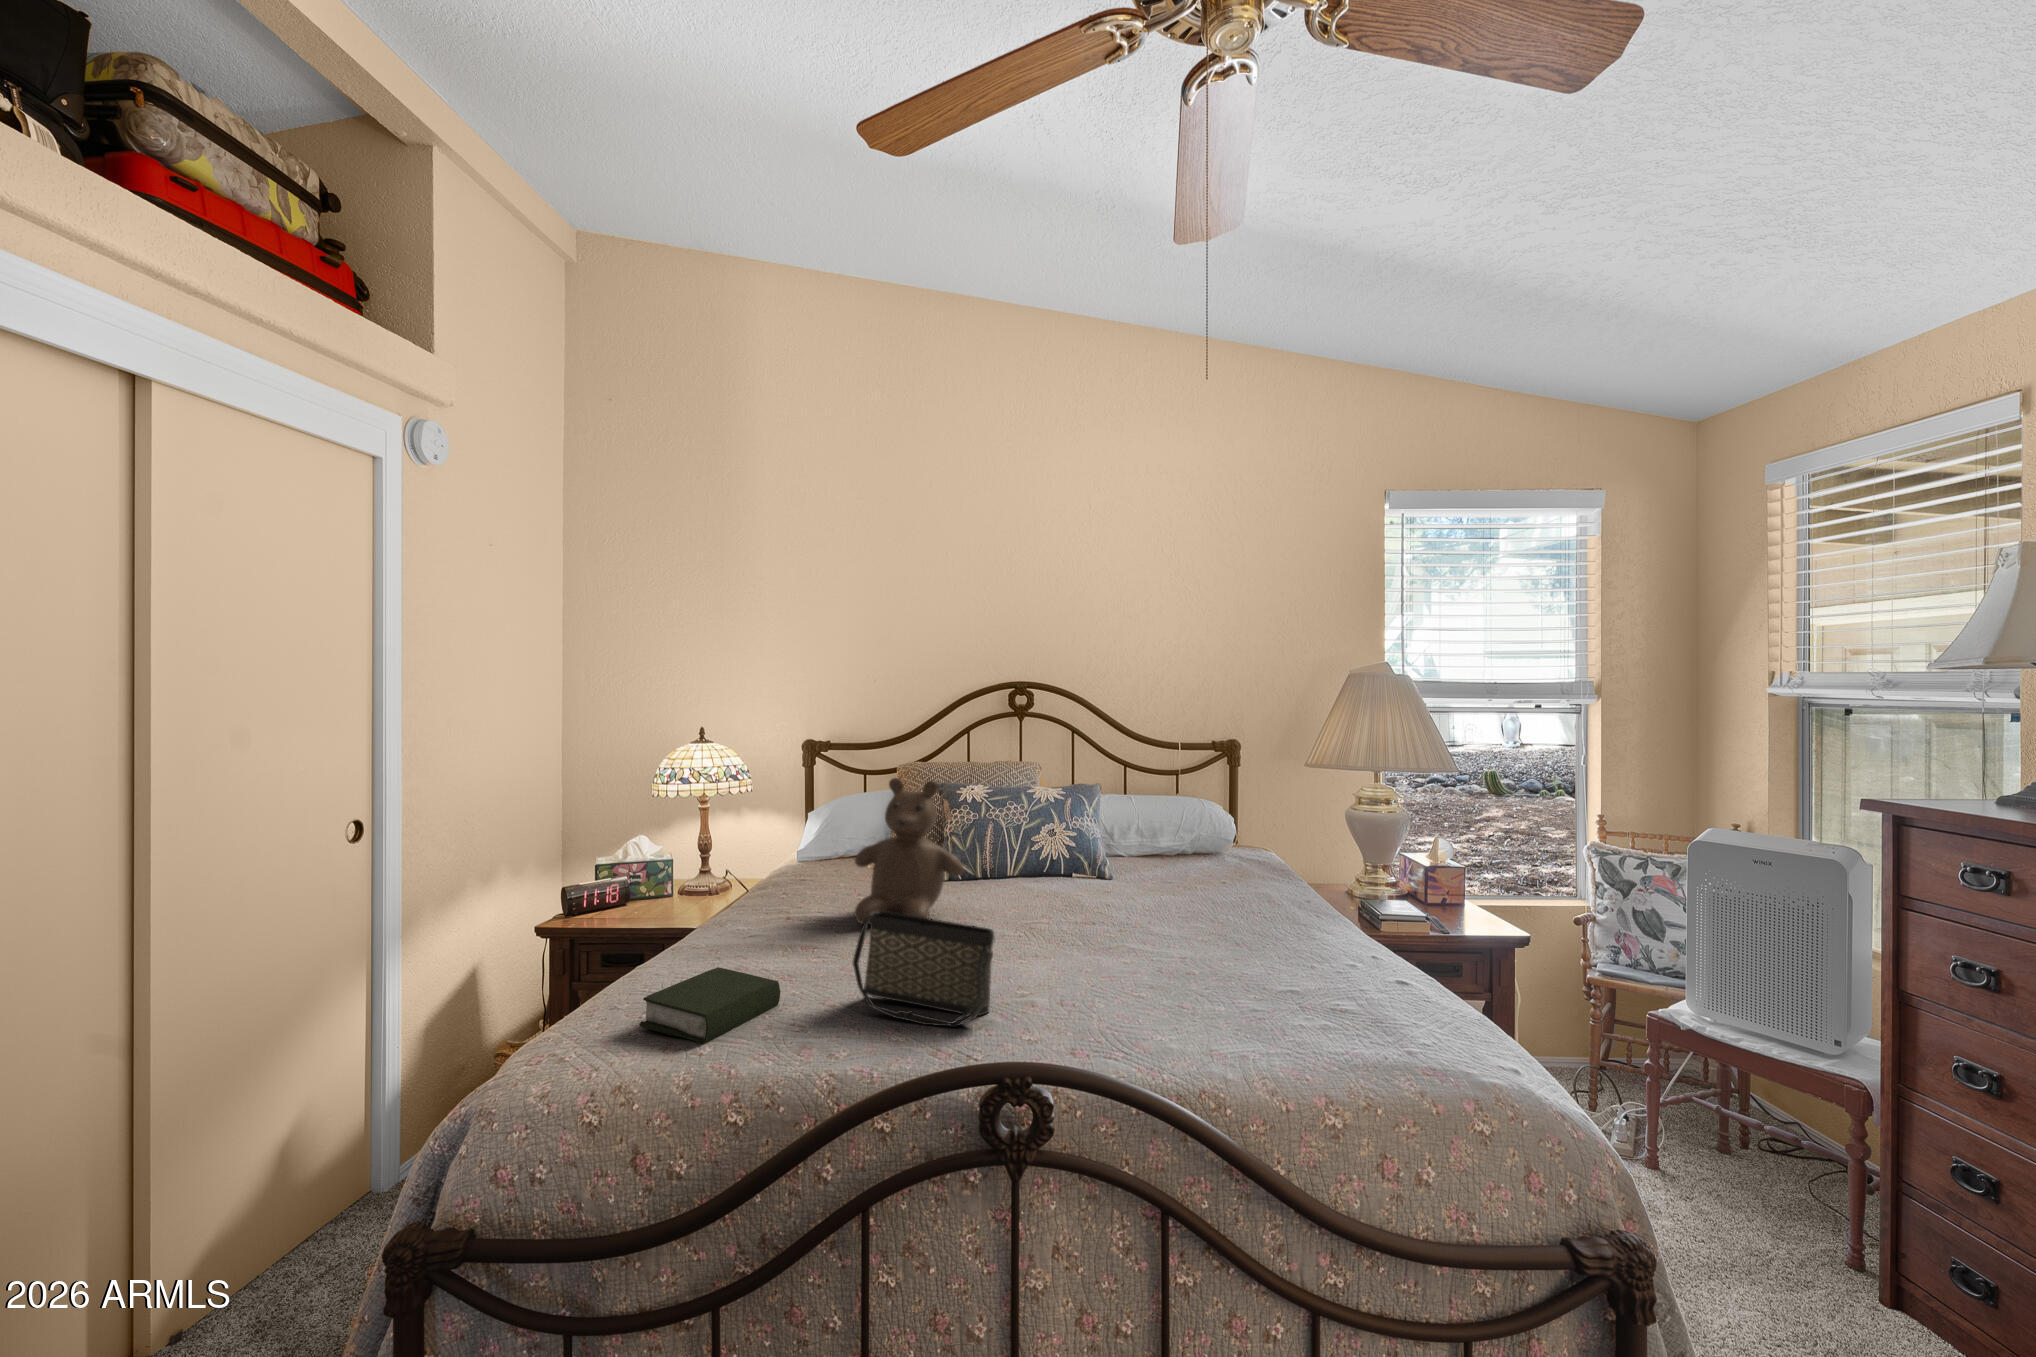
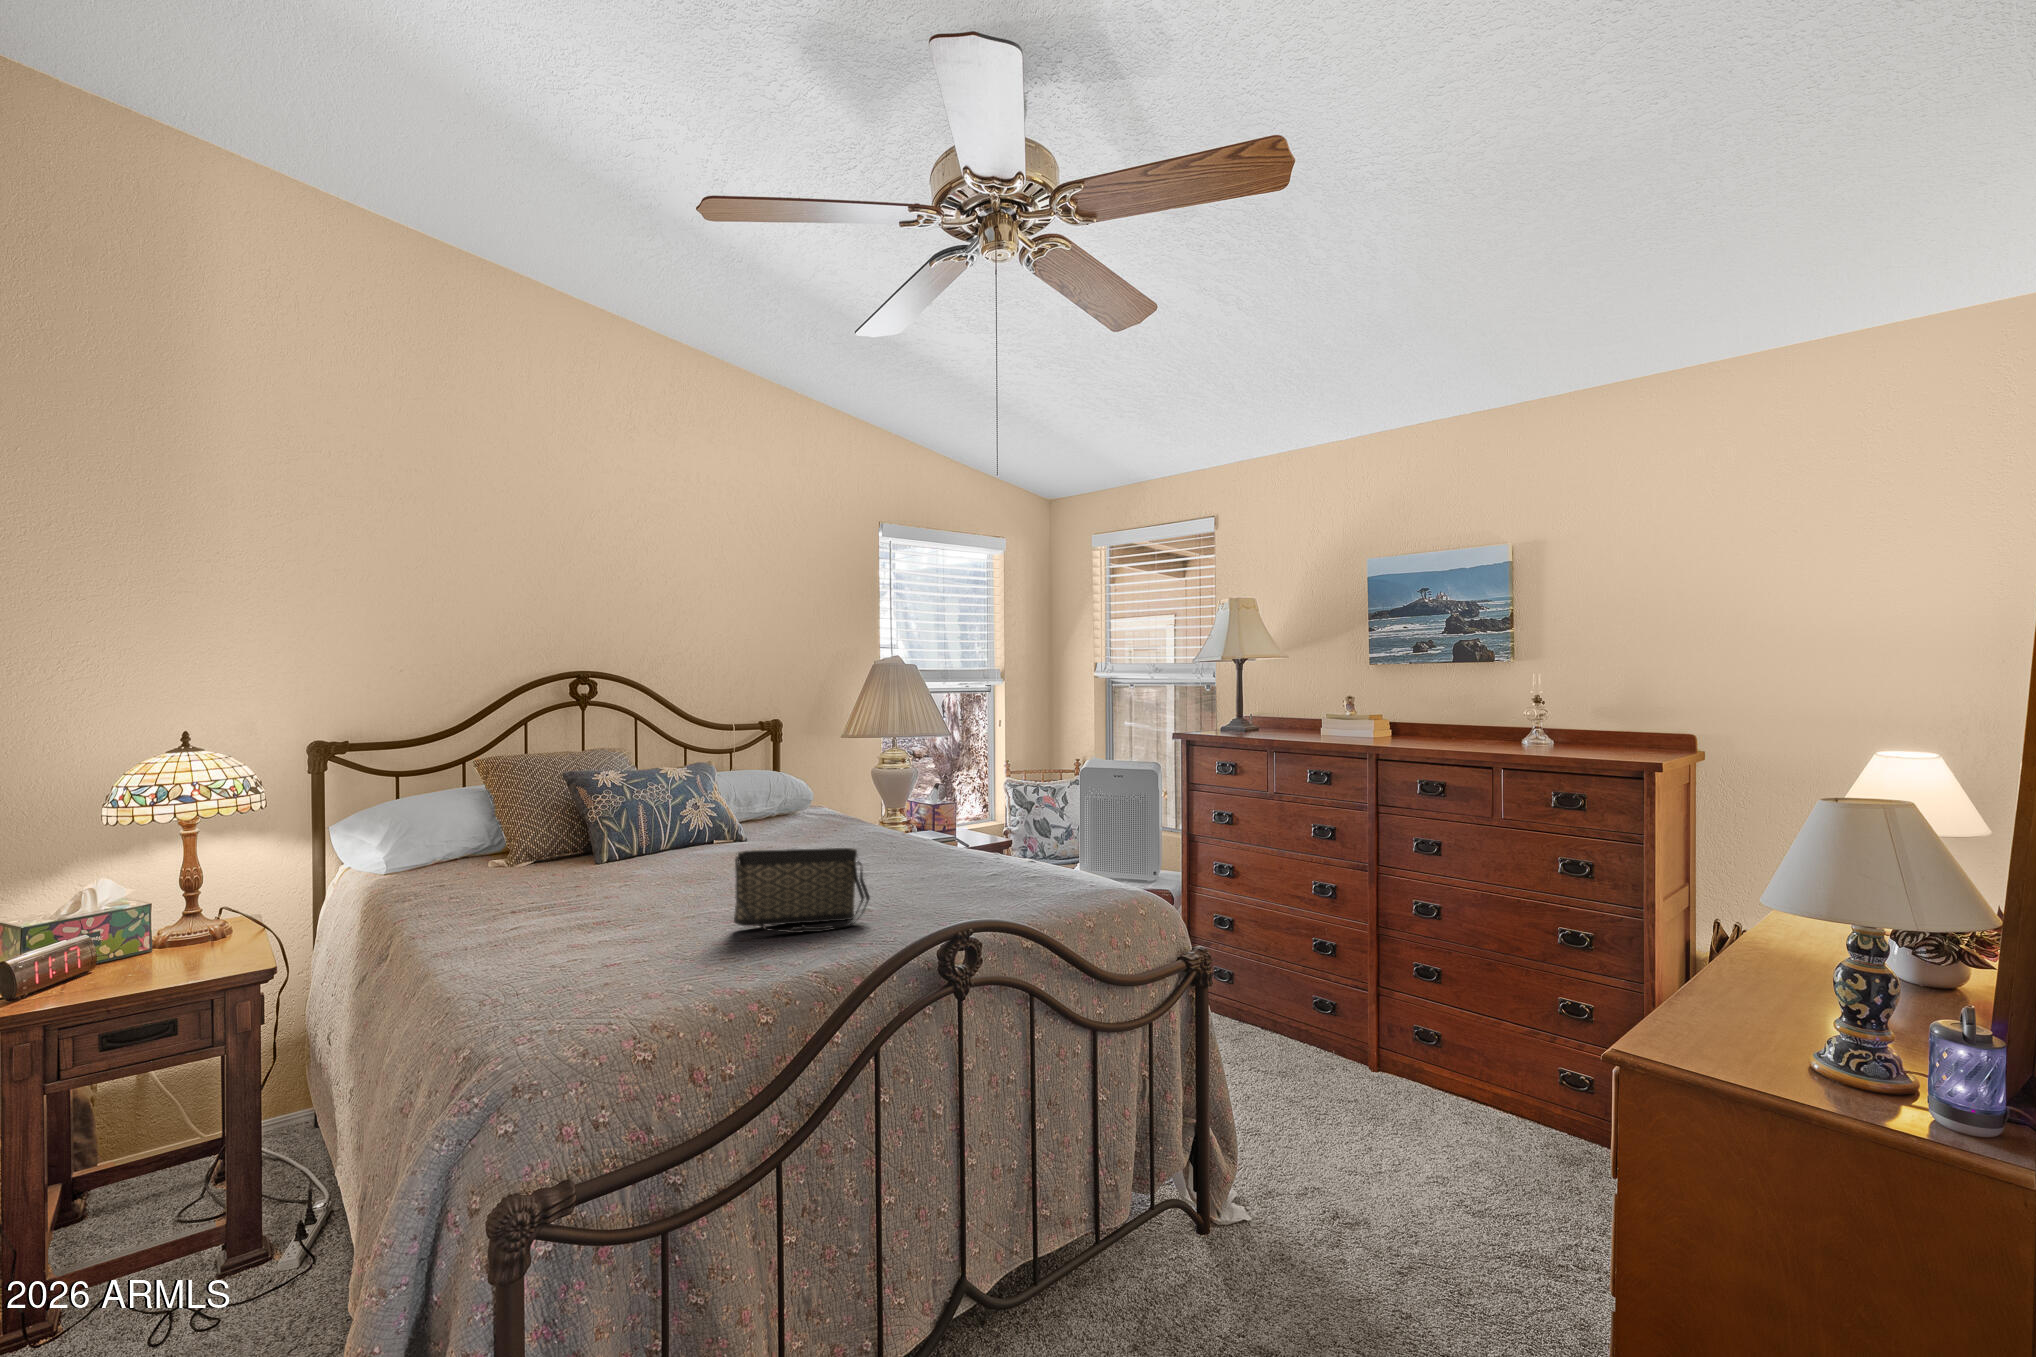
teddy bear: present [854,778,964,924] -> none [566,752,685,897]
book: present [639,967,780,1044] -> none [568,929,667,990]

